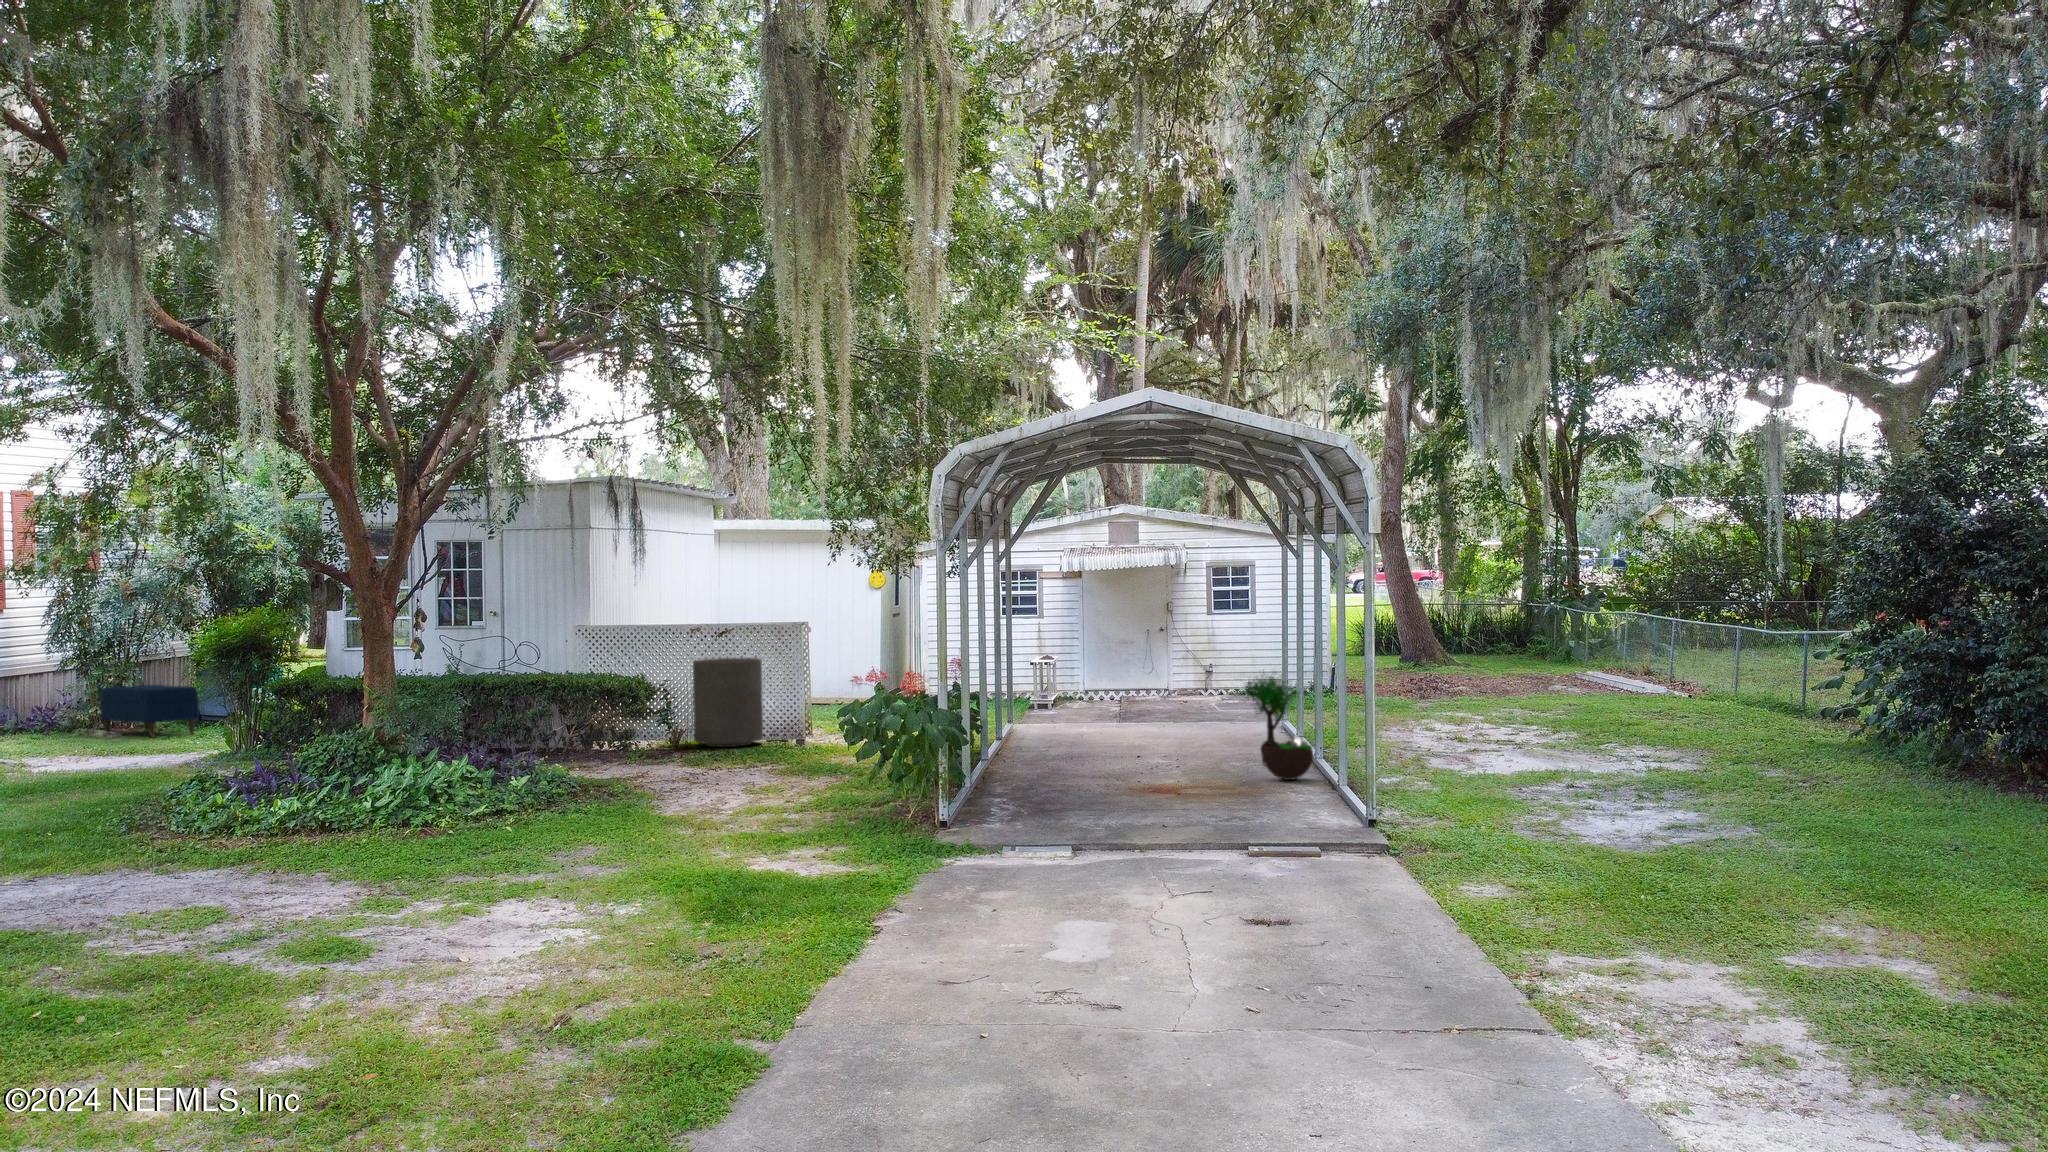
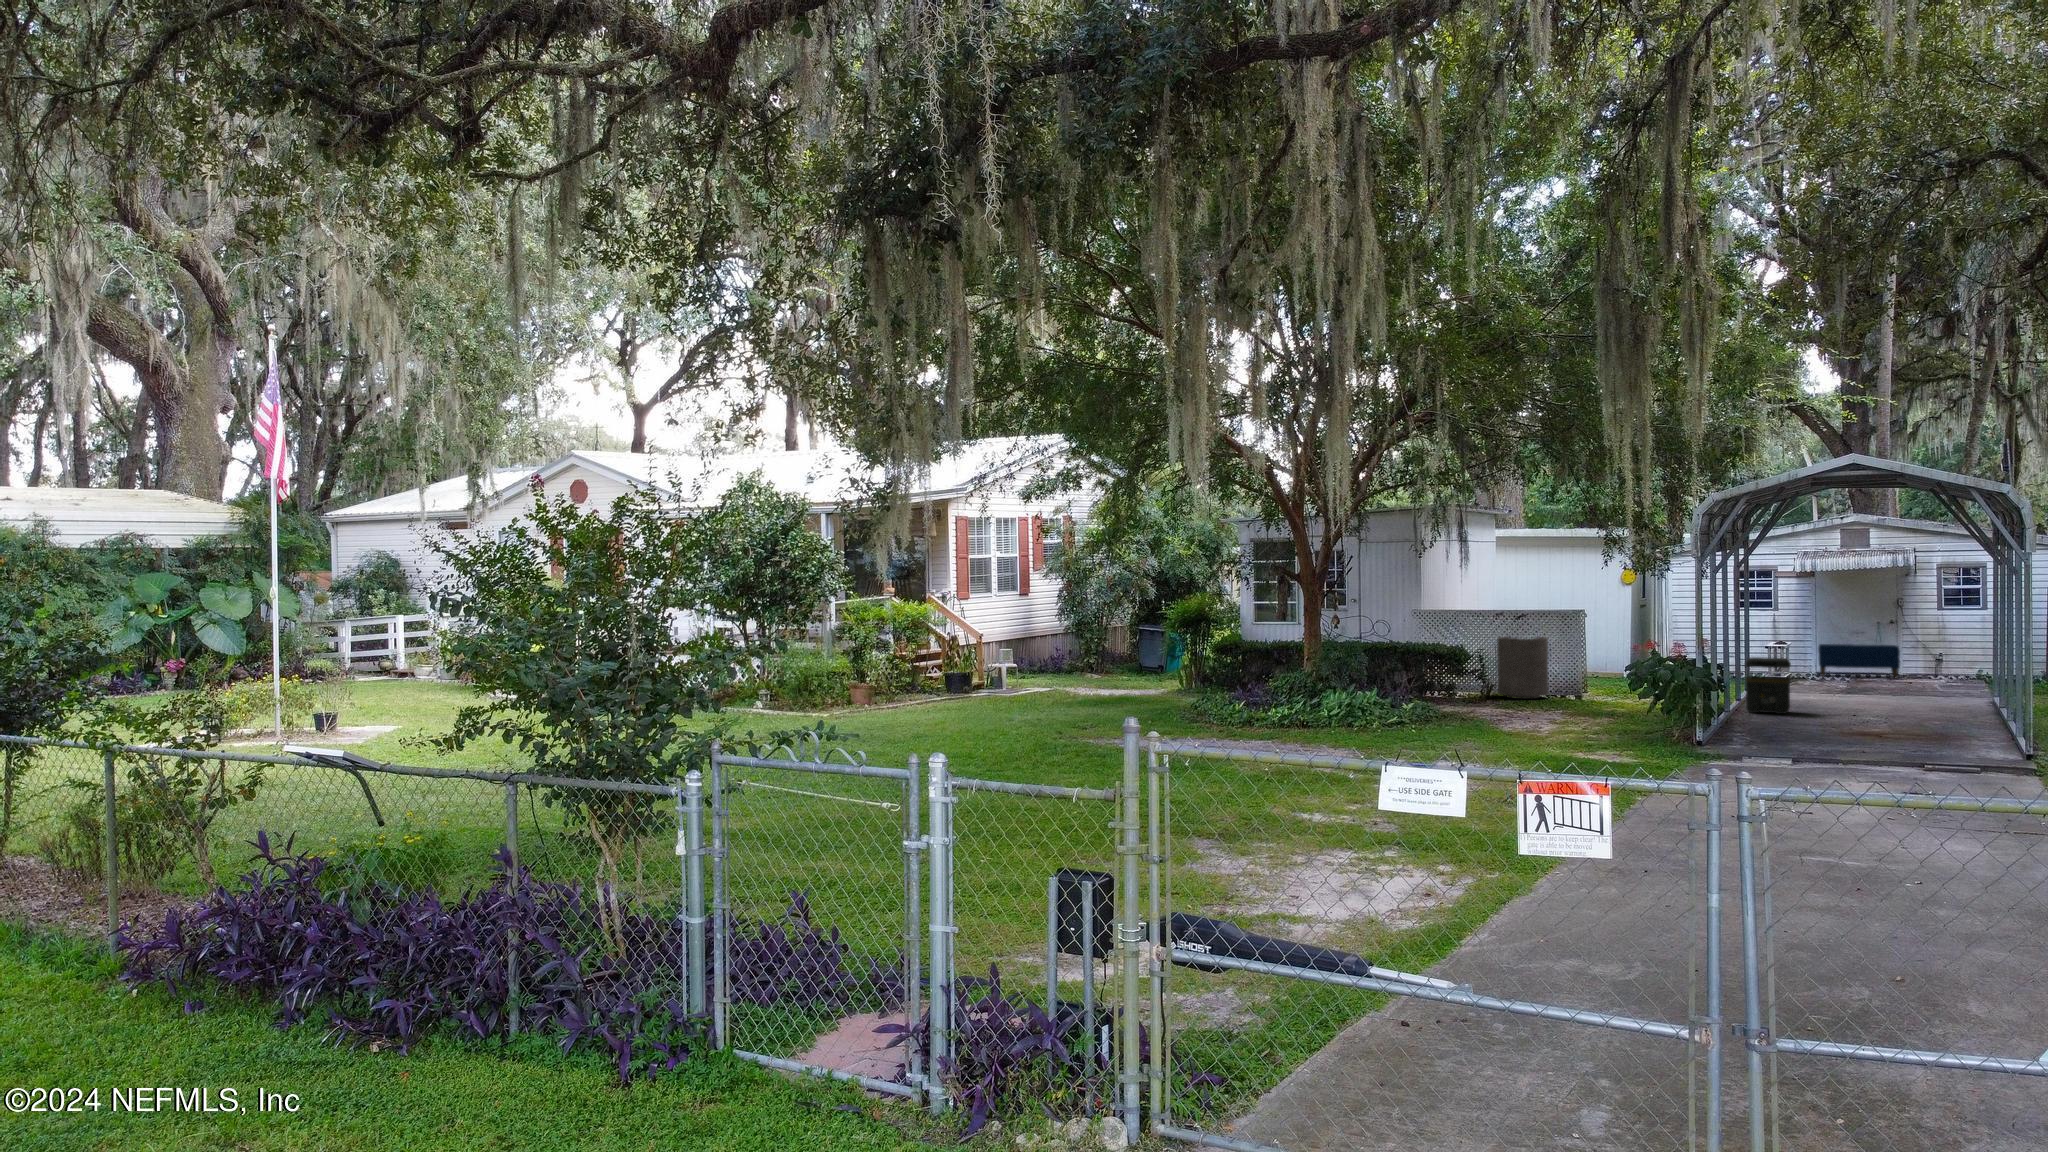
potted tree: present [1243,672,1313,780] -> none [1945,655,2008,743]
toolbox: none [1007,676,1060,751] -> present [1745,657,1791,714]
bench: present [100,685,199,738] -> present [1818,644,1900,679]

